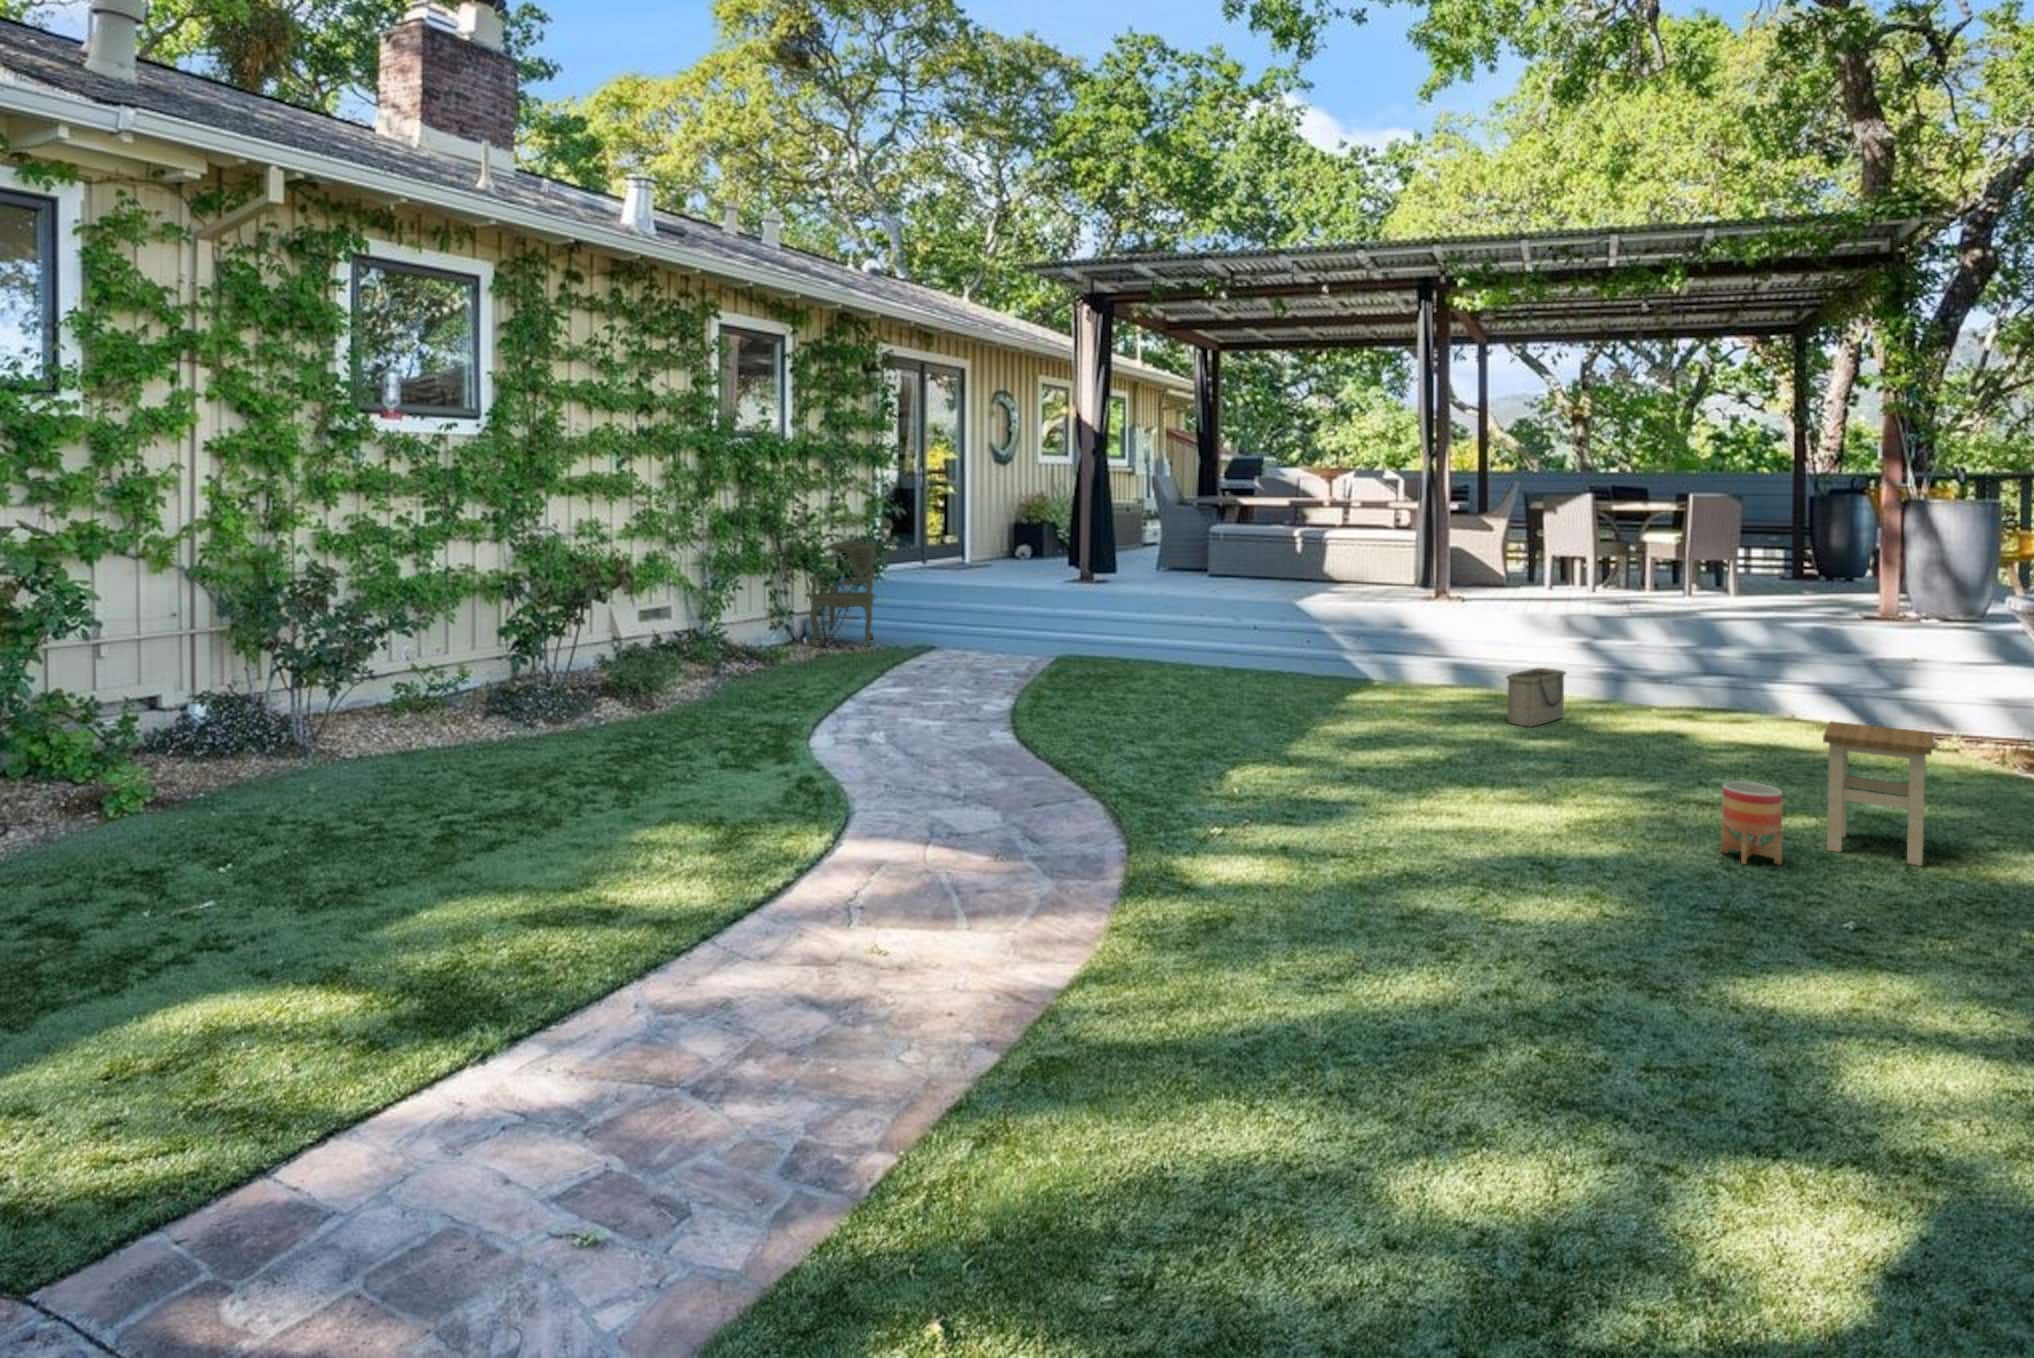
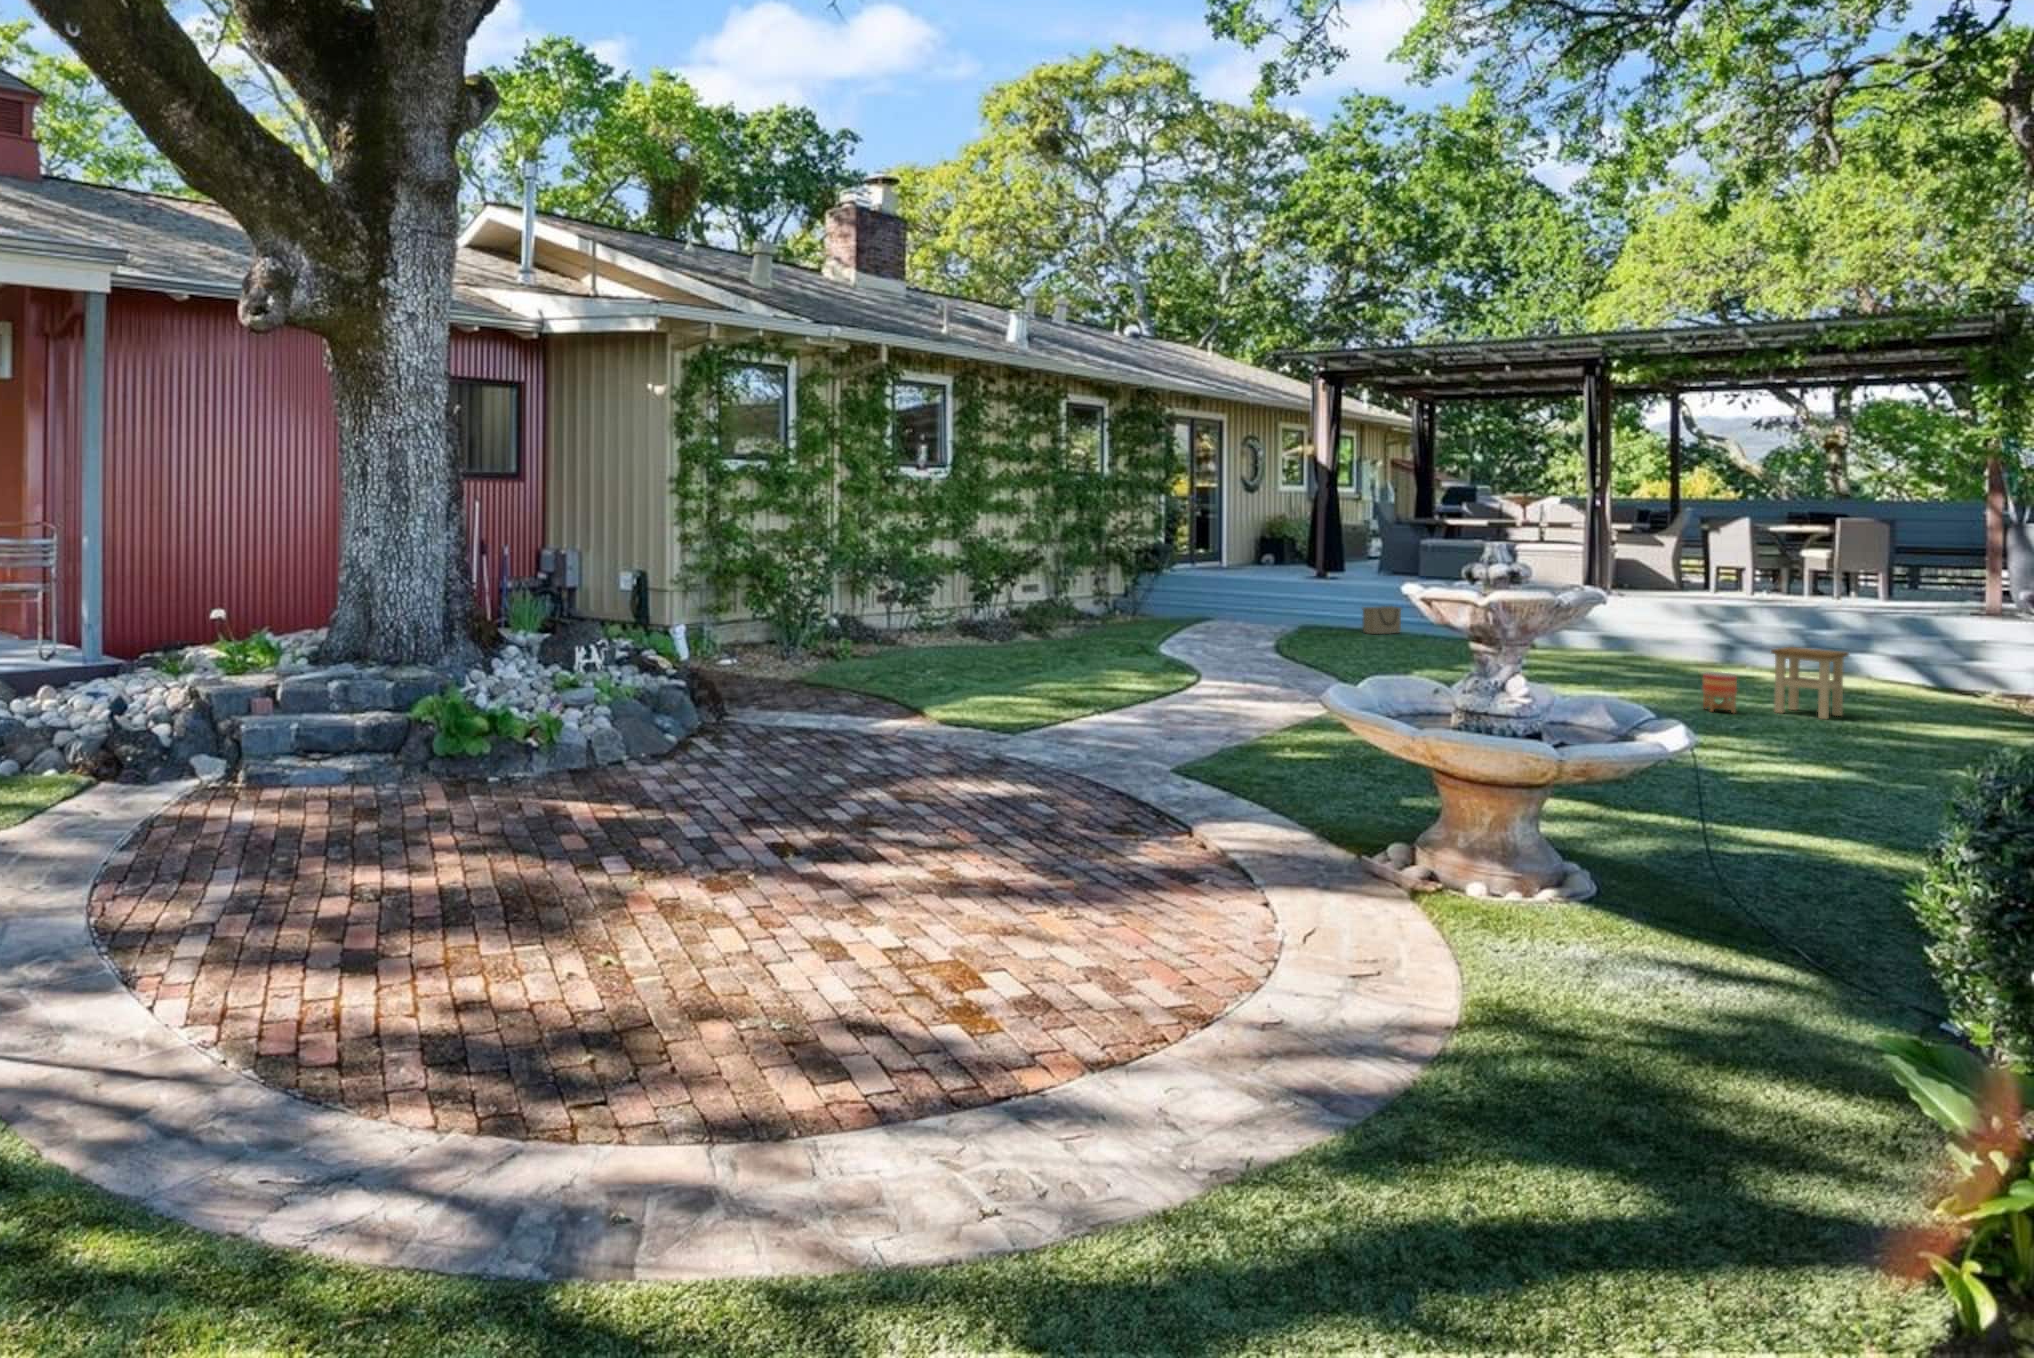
armchair: present [809,541,876,646] -> none [1121,544,1165,614]
basket: present [1506,668,1566,727] -> present [1362,606,1401,634]

